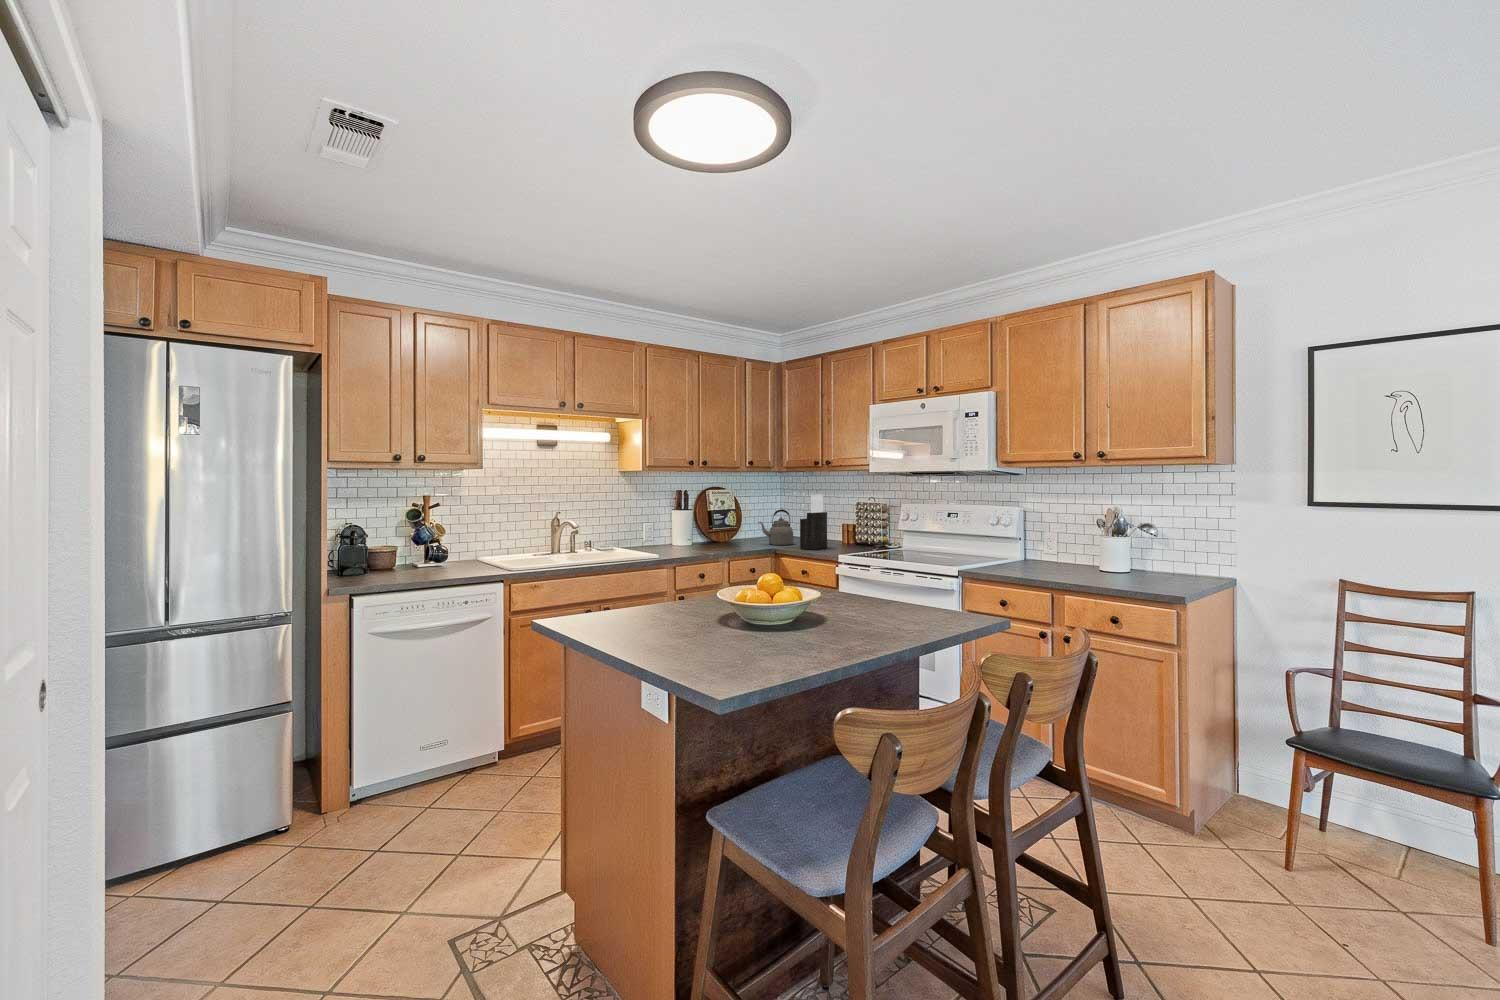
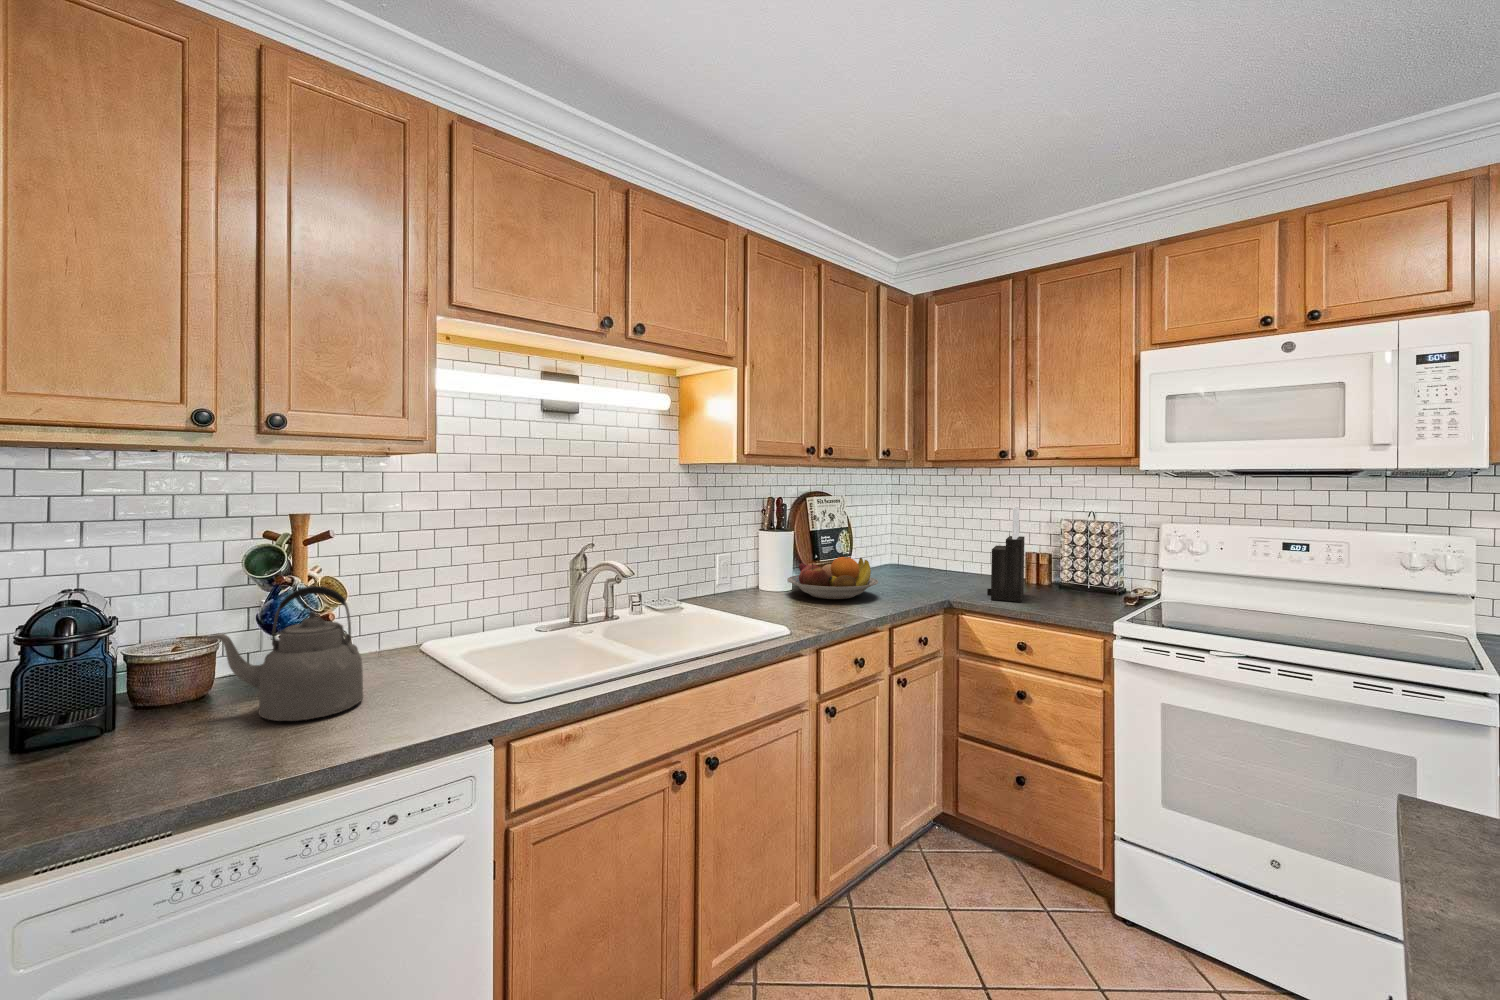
kettle: present [758,510,793,545] -> present [208,586,363,721]
fruit bowl: none [683,525,736,548] -> present [787,557,878,599]

